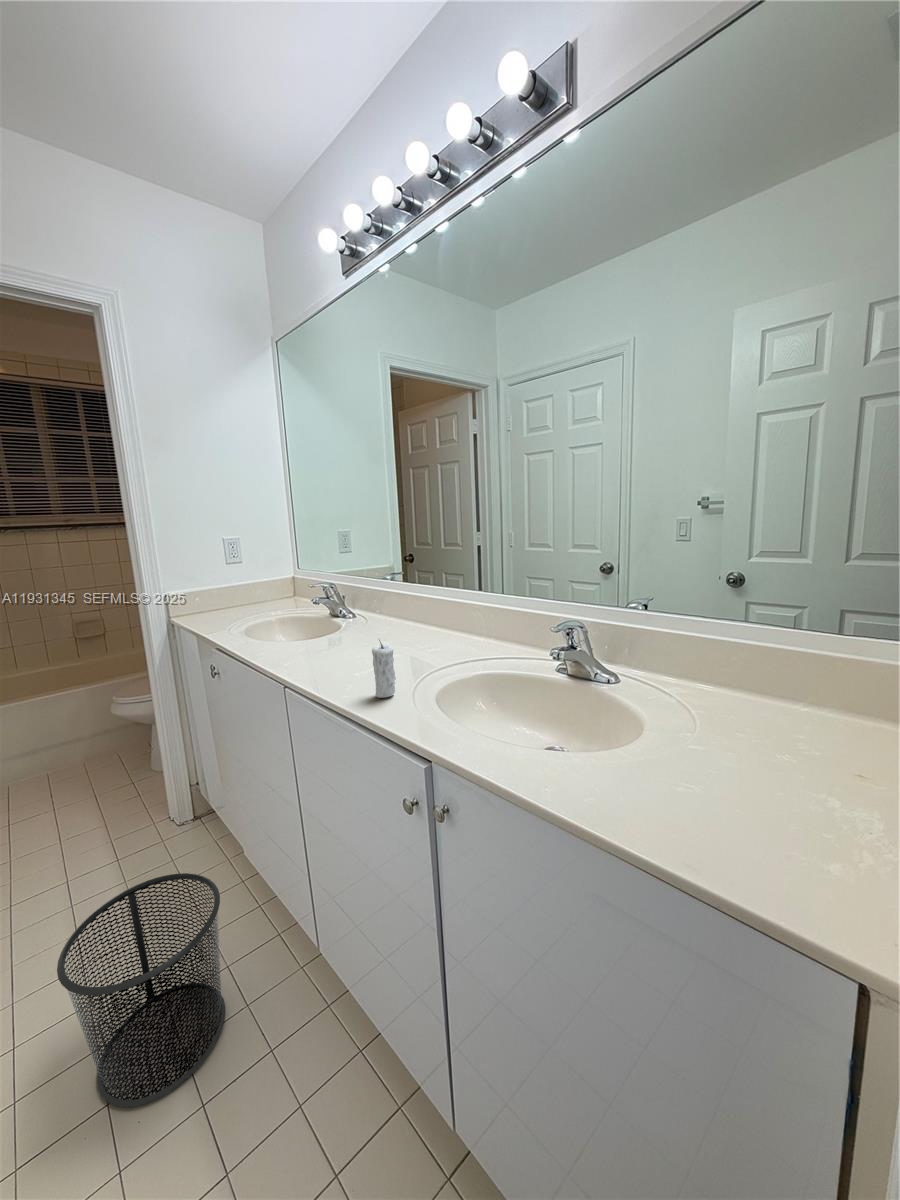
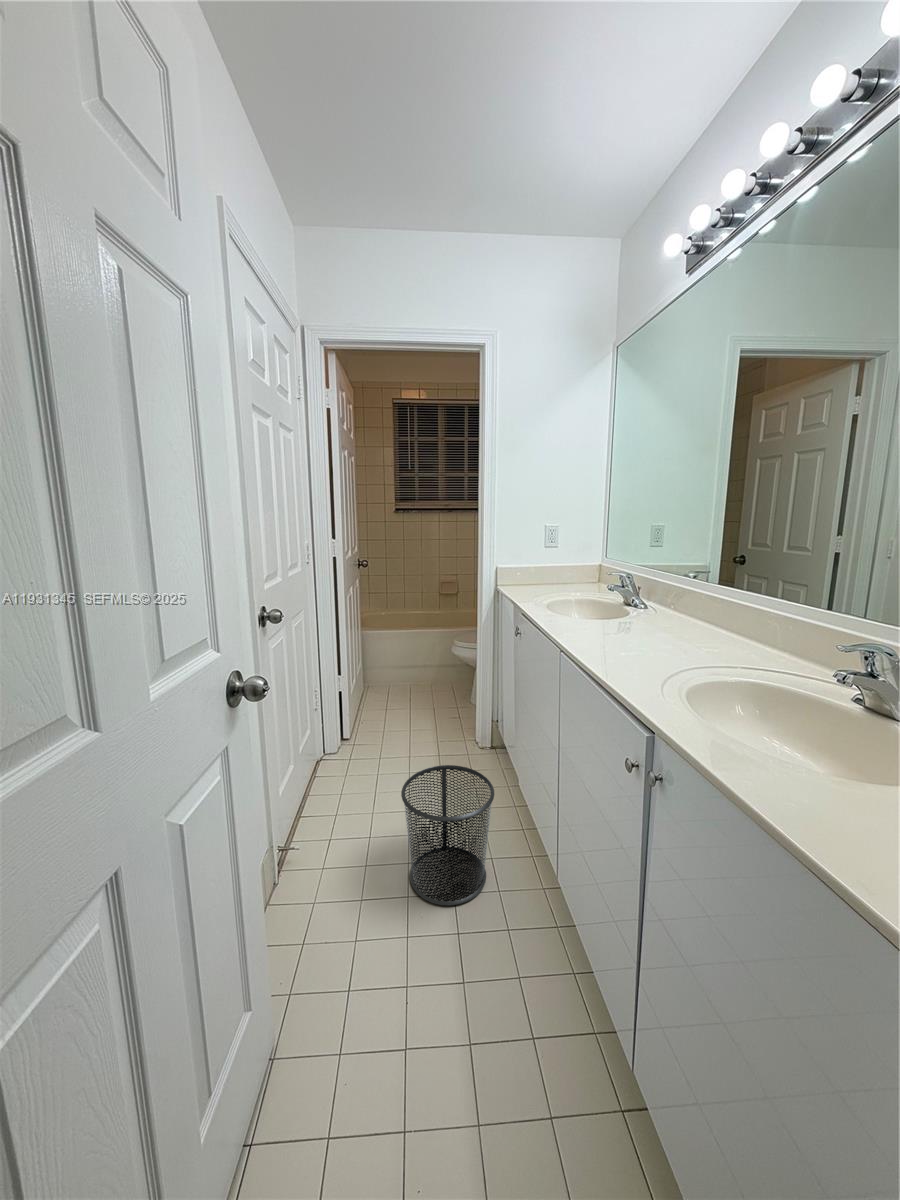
candle: present [372,640,396,698] -> none [628,621,652,675]

